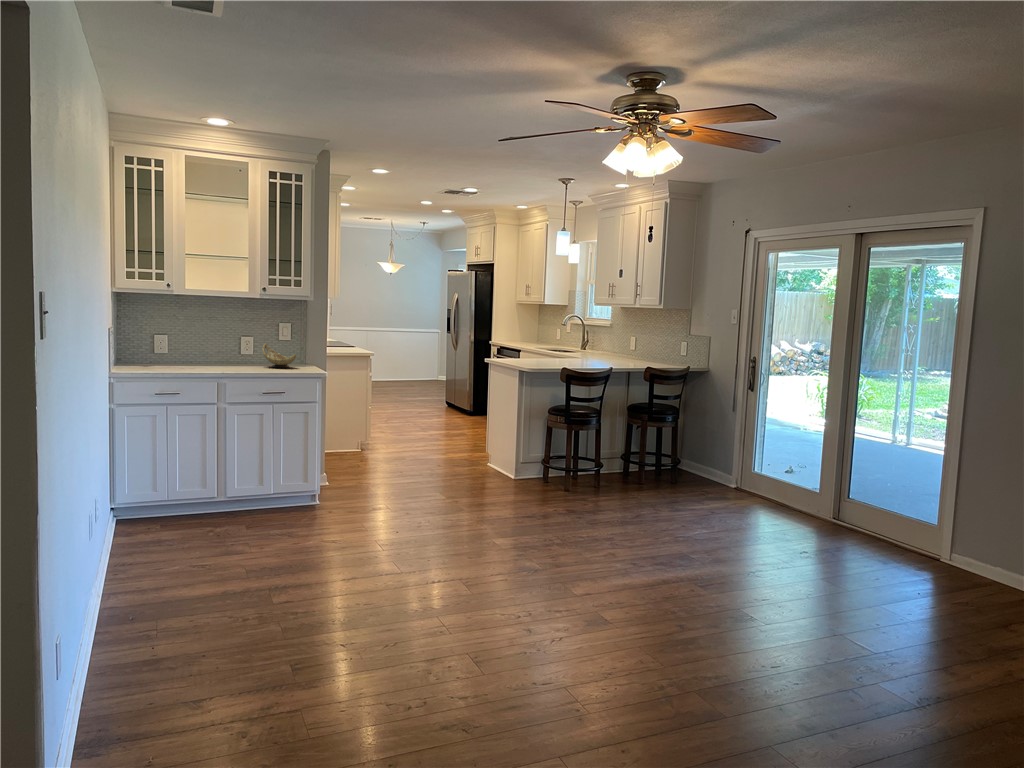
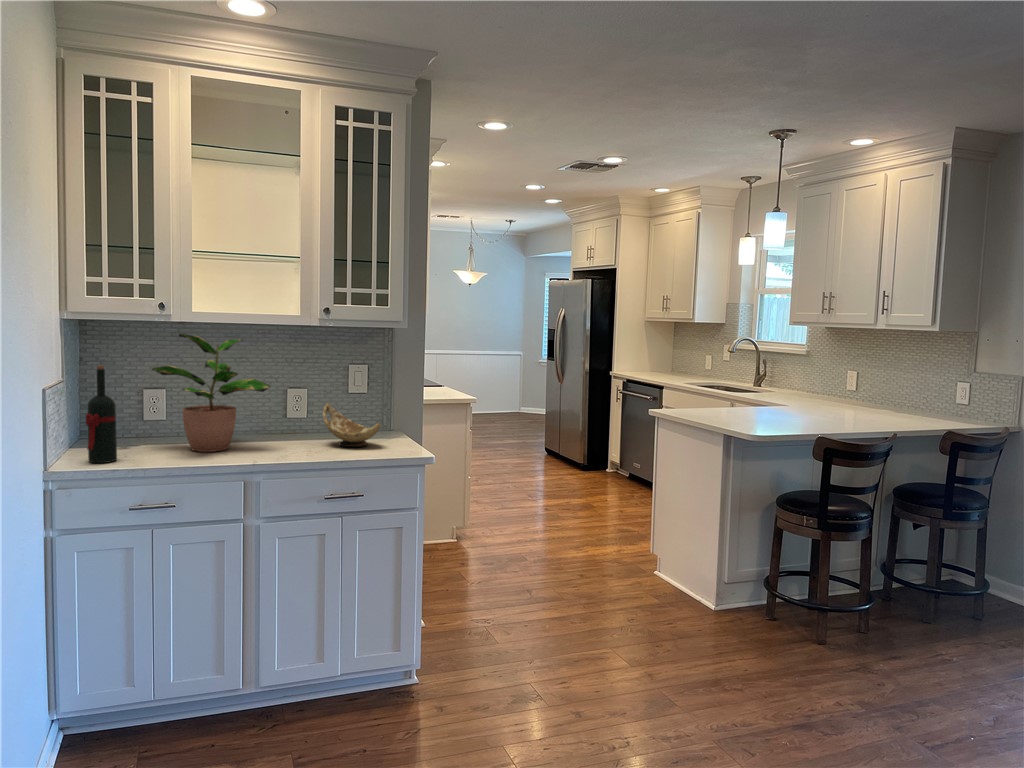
potted plant: none [163,301,232,368] -> present [152,334,270,452]
wine bottle: none [129,317,146,370] -> present [86,365,117,463]

